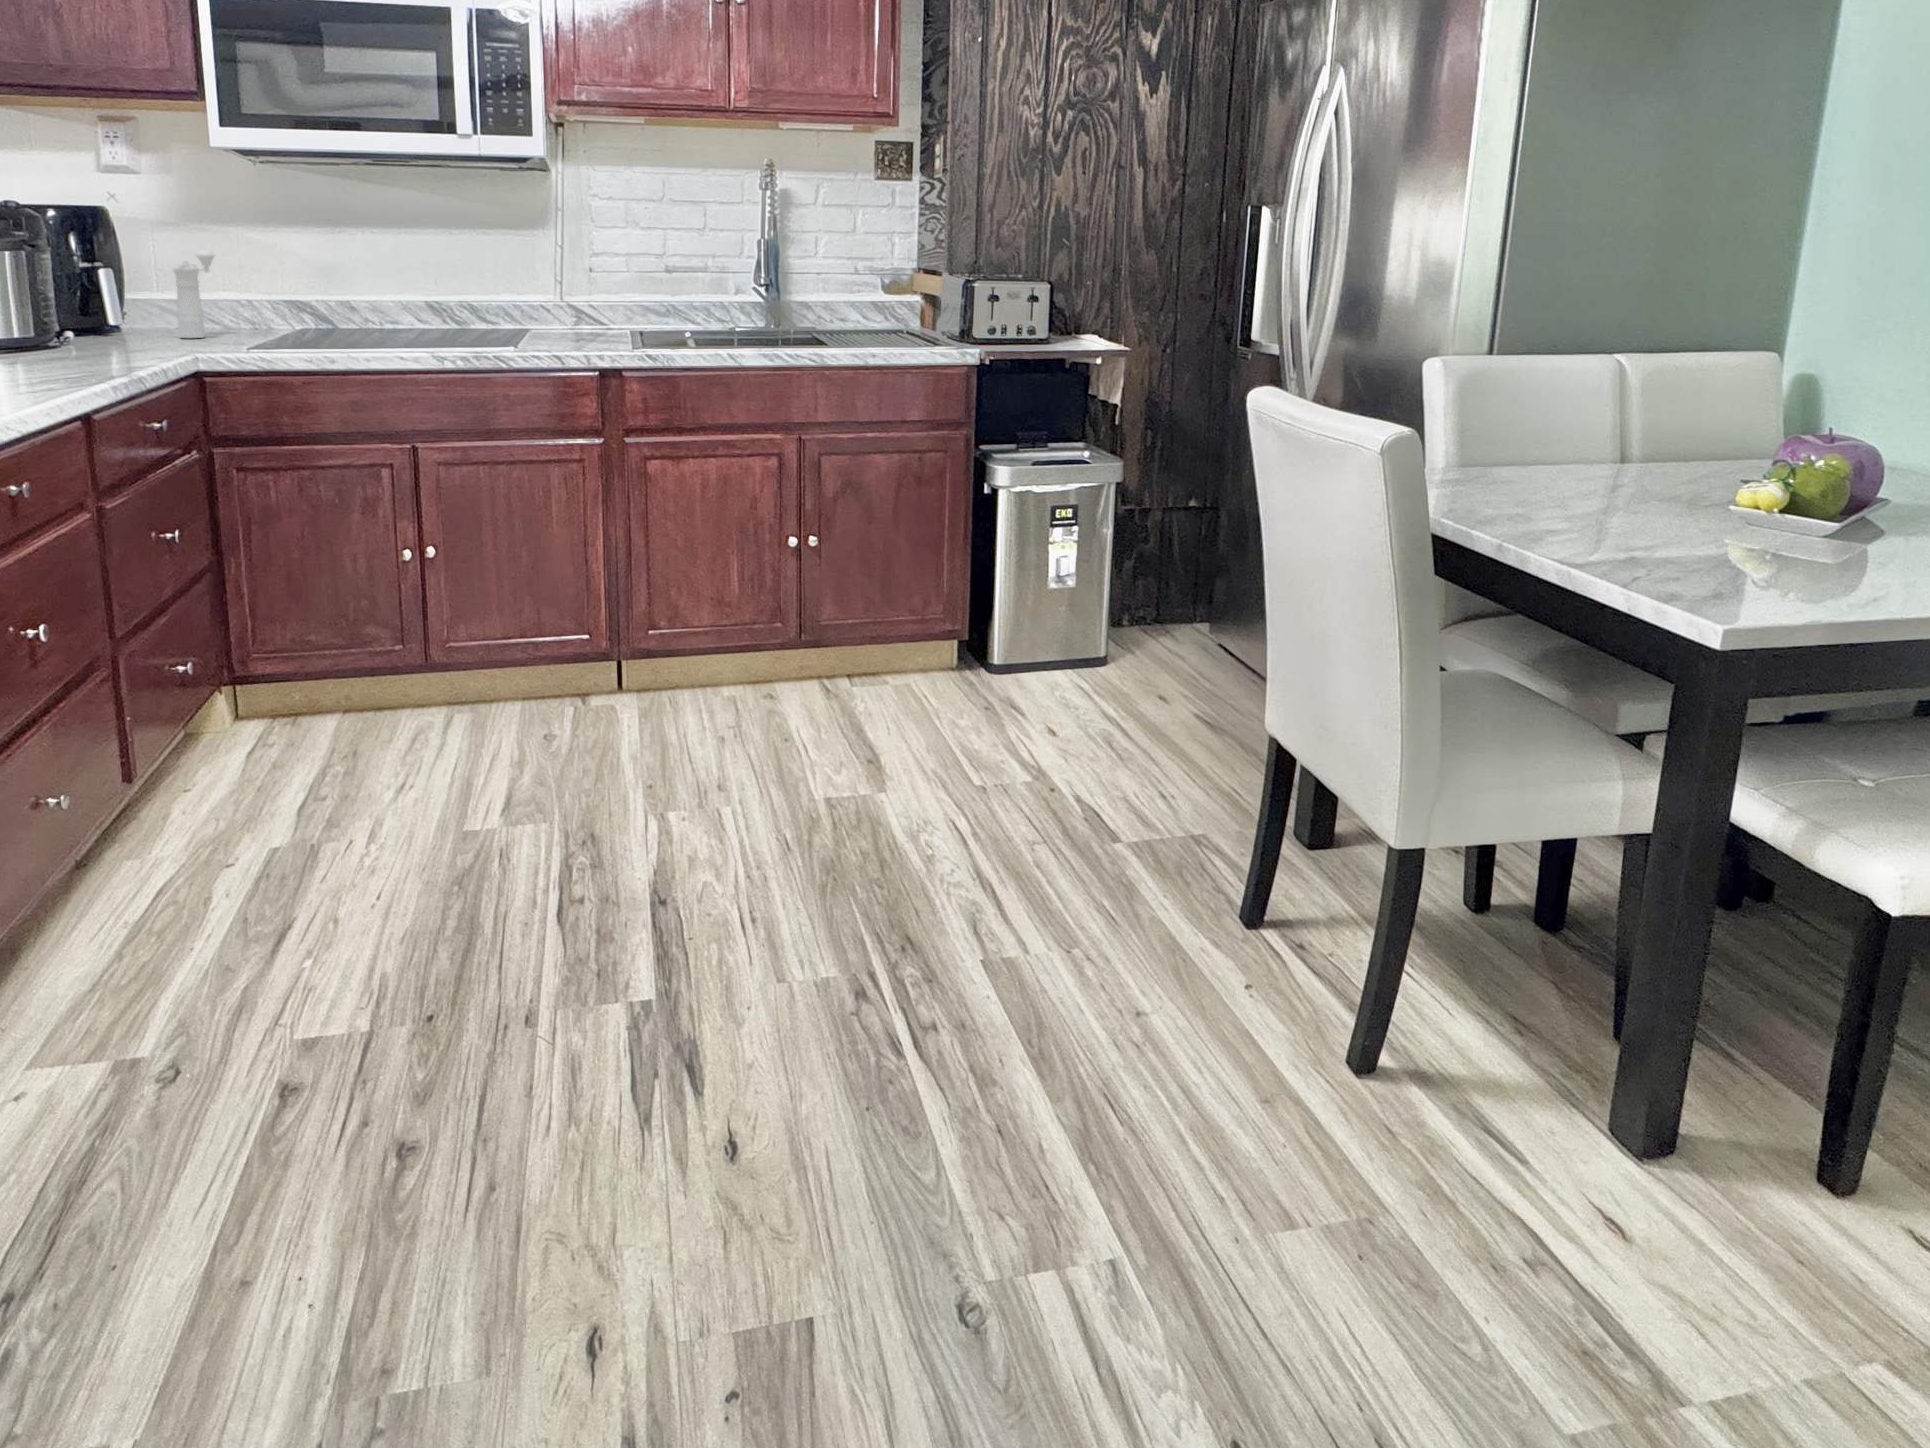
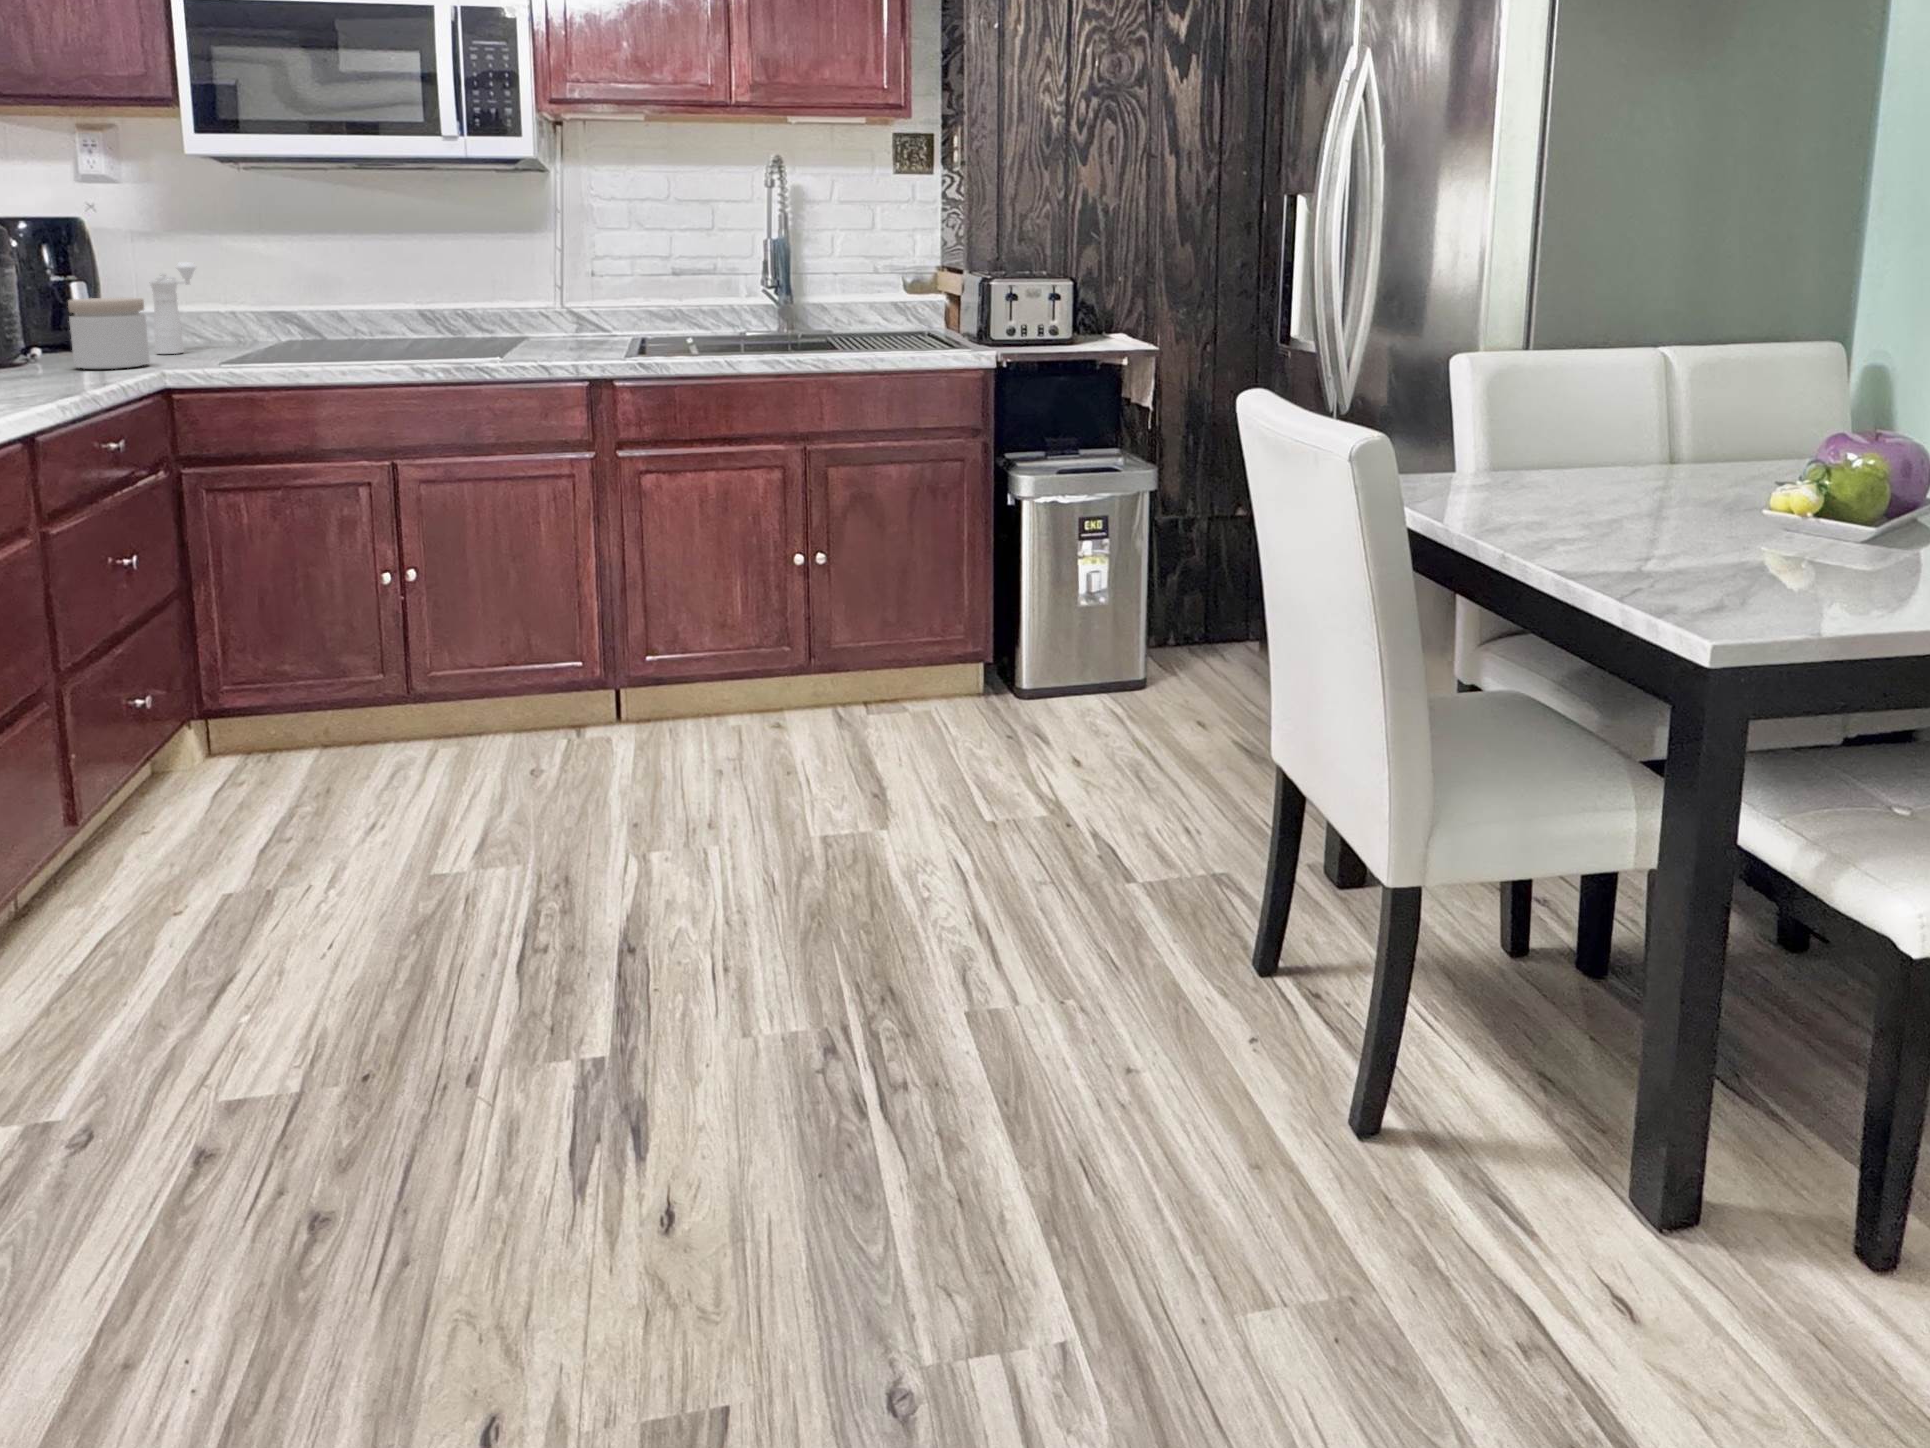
jar: none [101,283,179,351] -> present [68,298,150,369]

